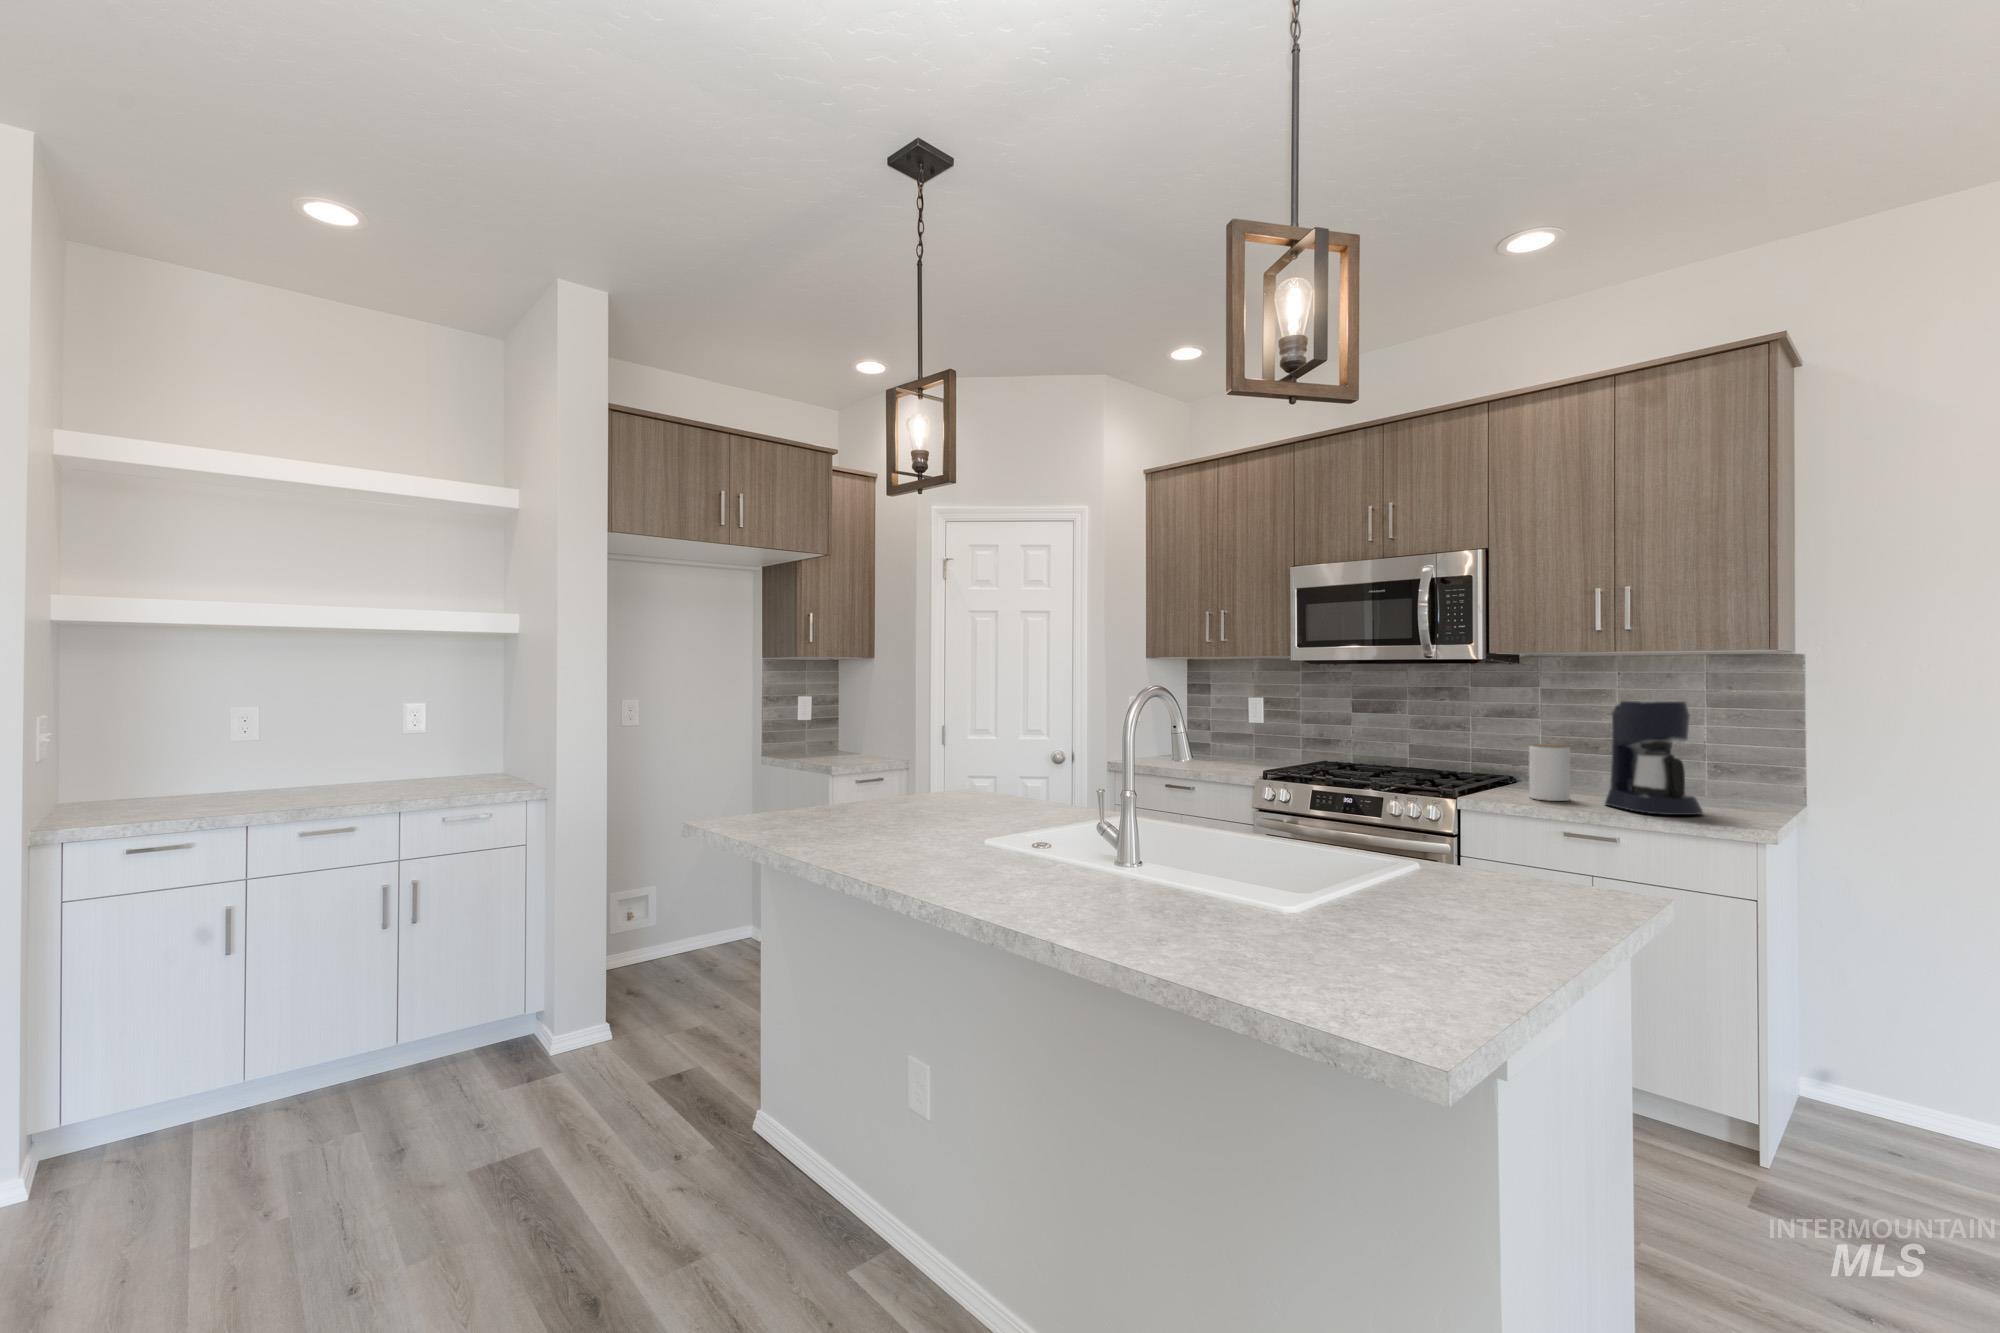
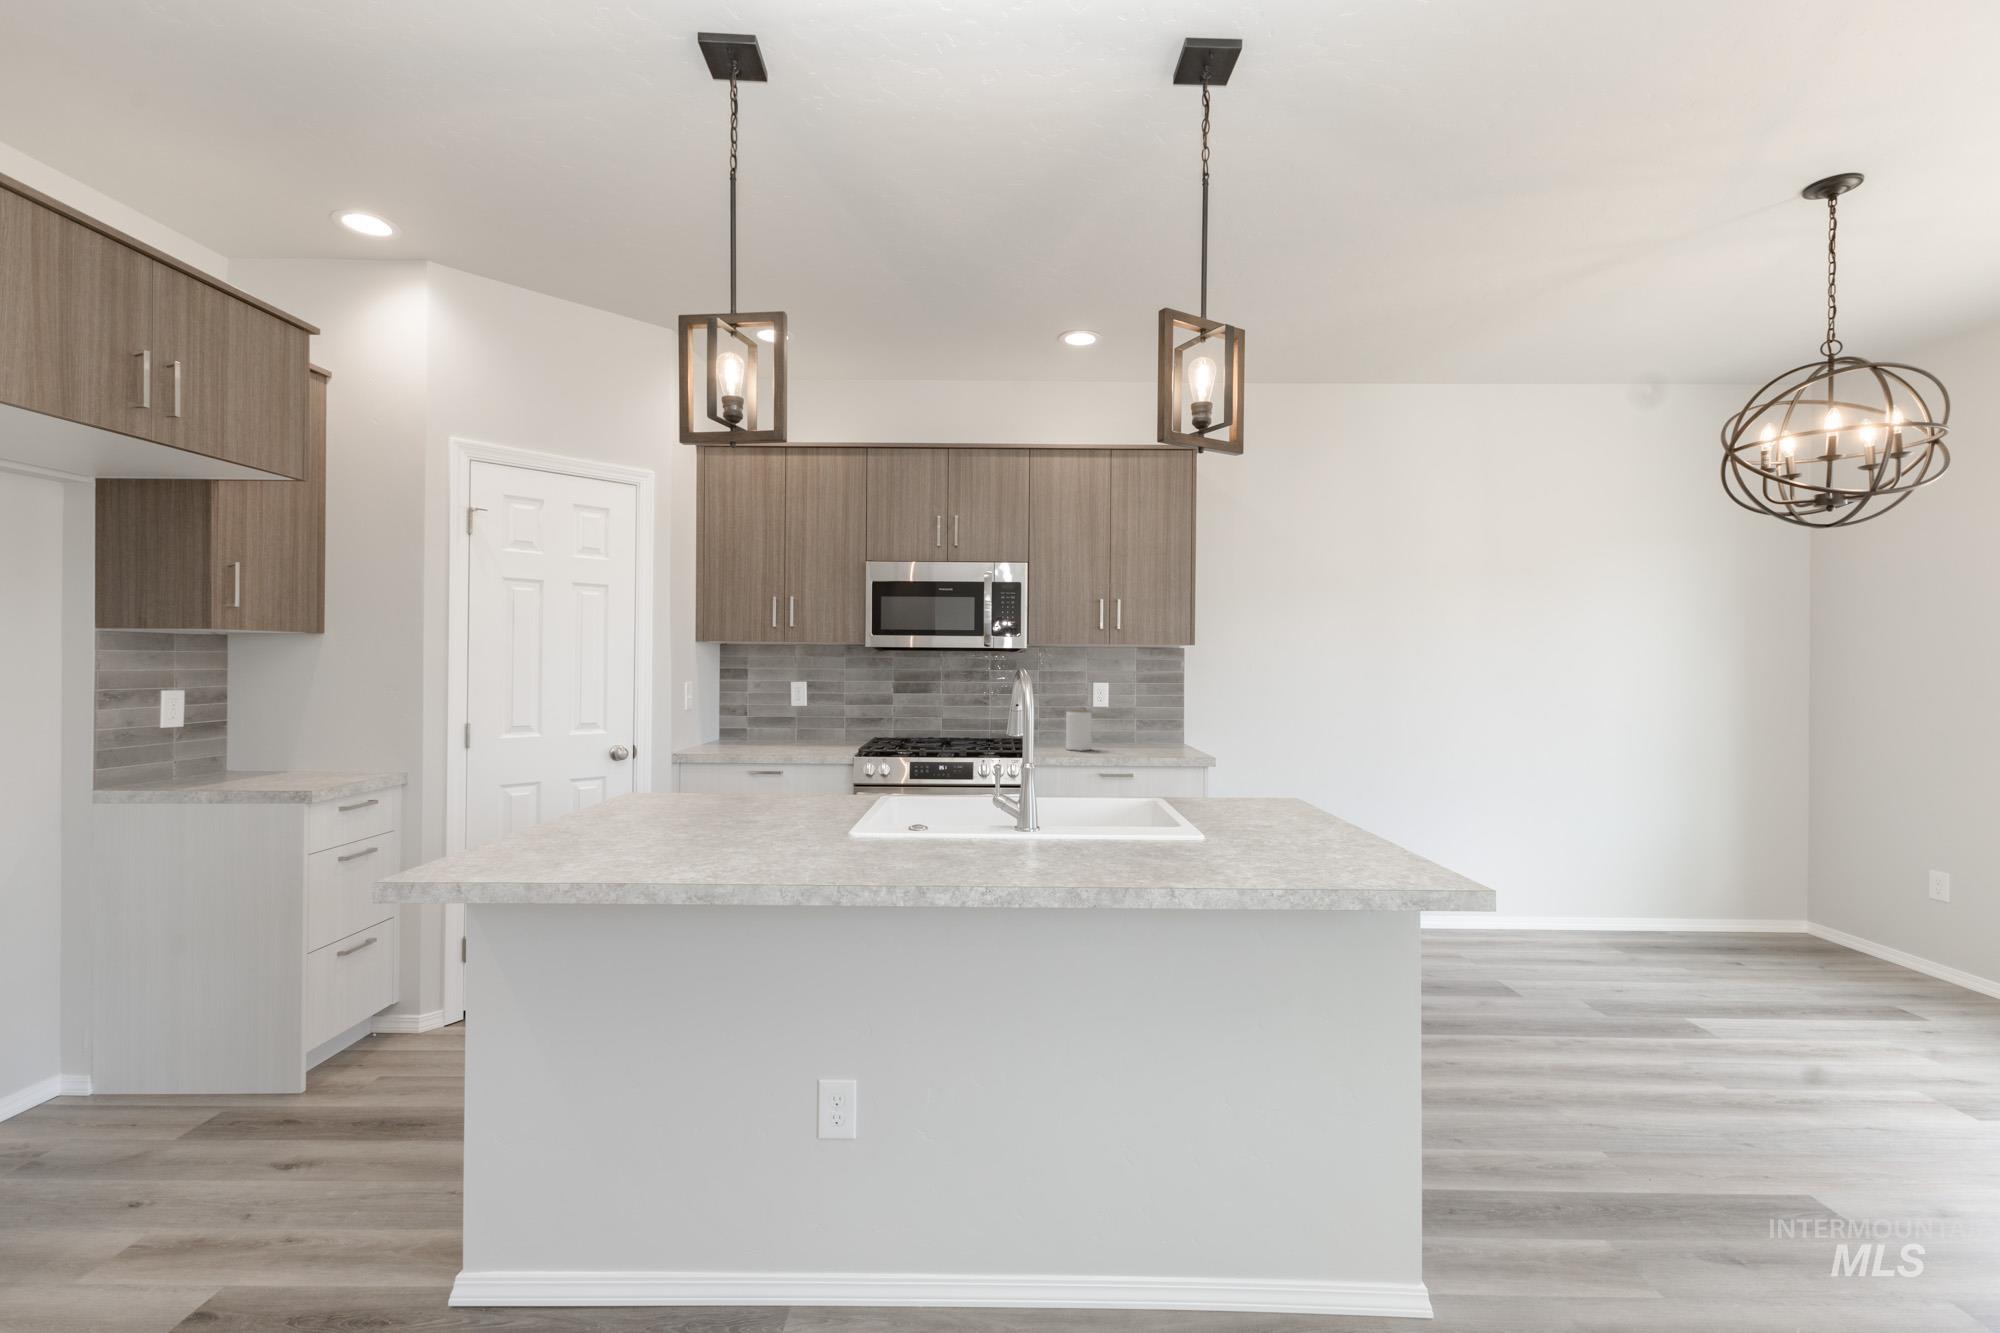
coffee maker: present [1605,700,1703,815] -> none [1113,677,1170,753]

